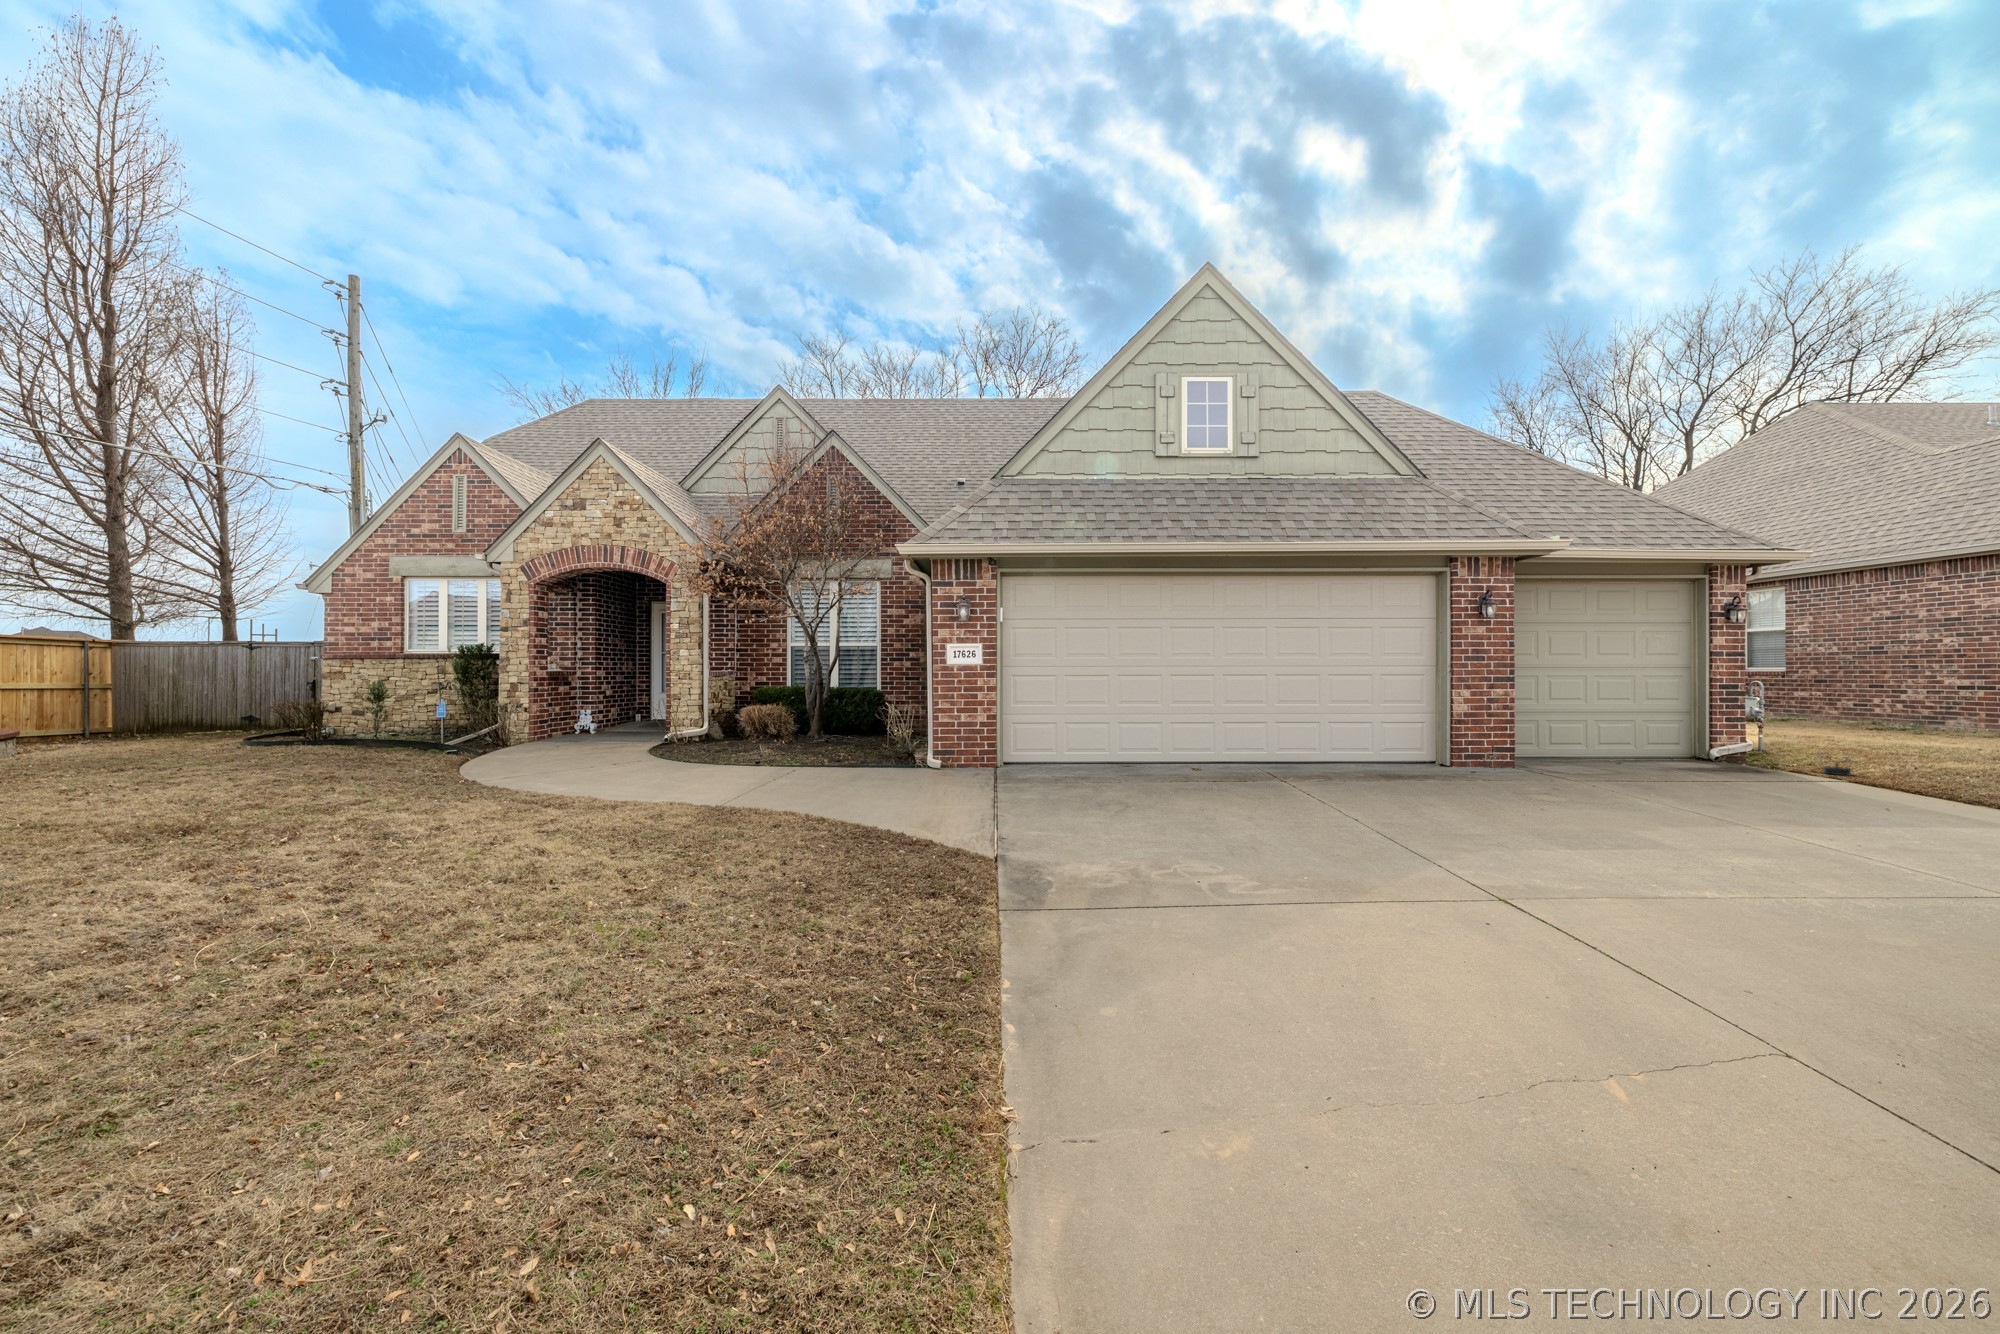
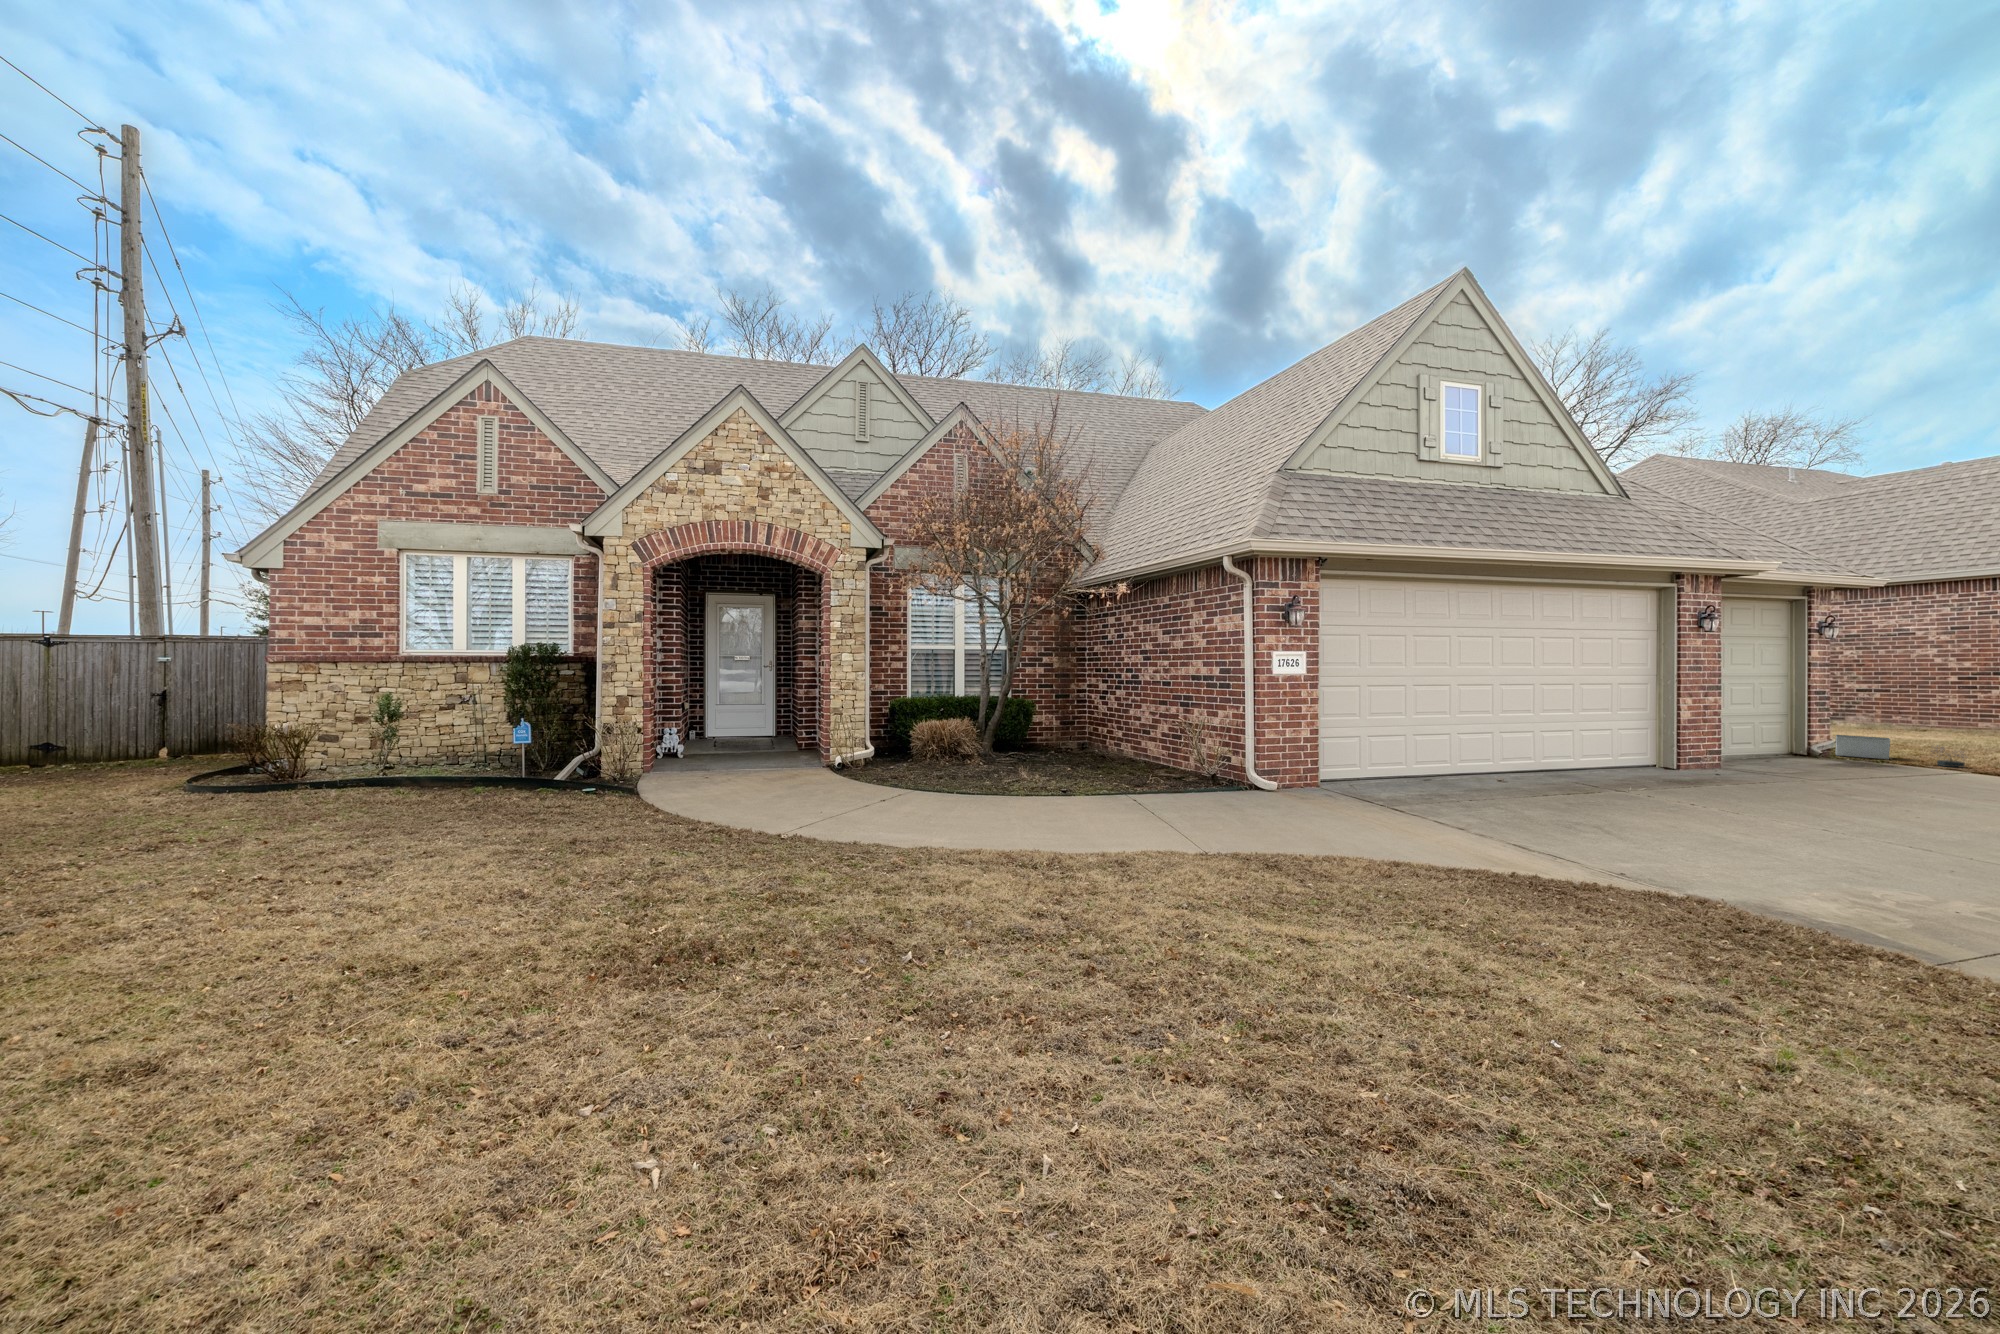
storage bin: none [1738,737,1803,766] -> present [1835,735,1890,759]

